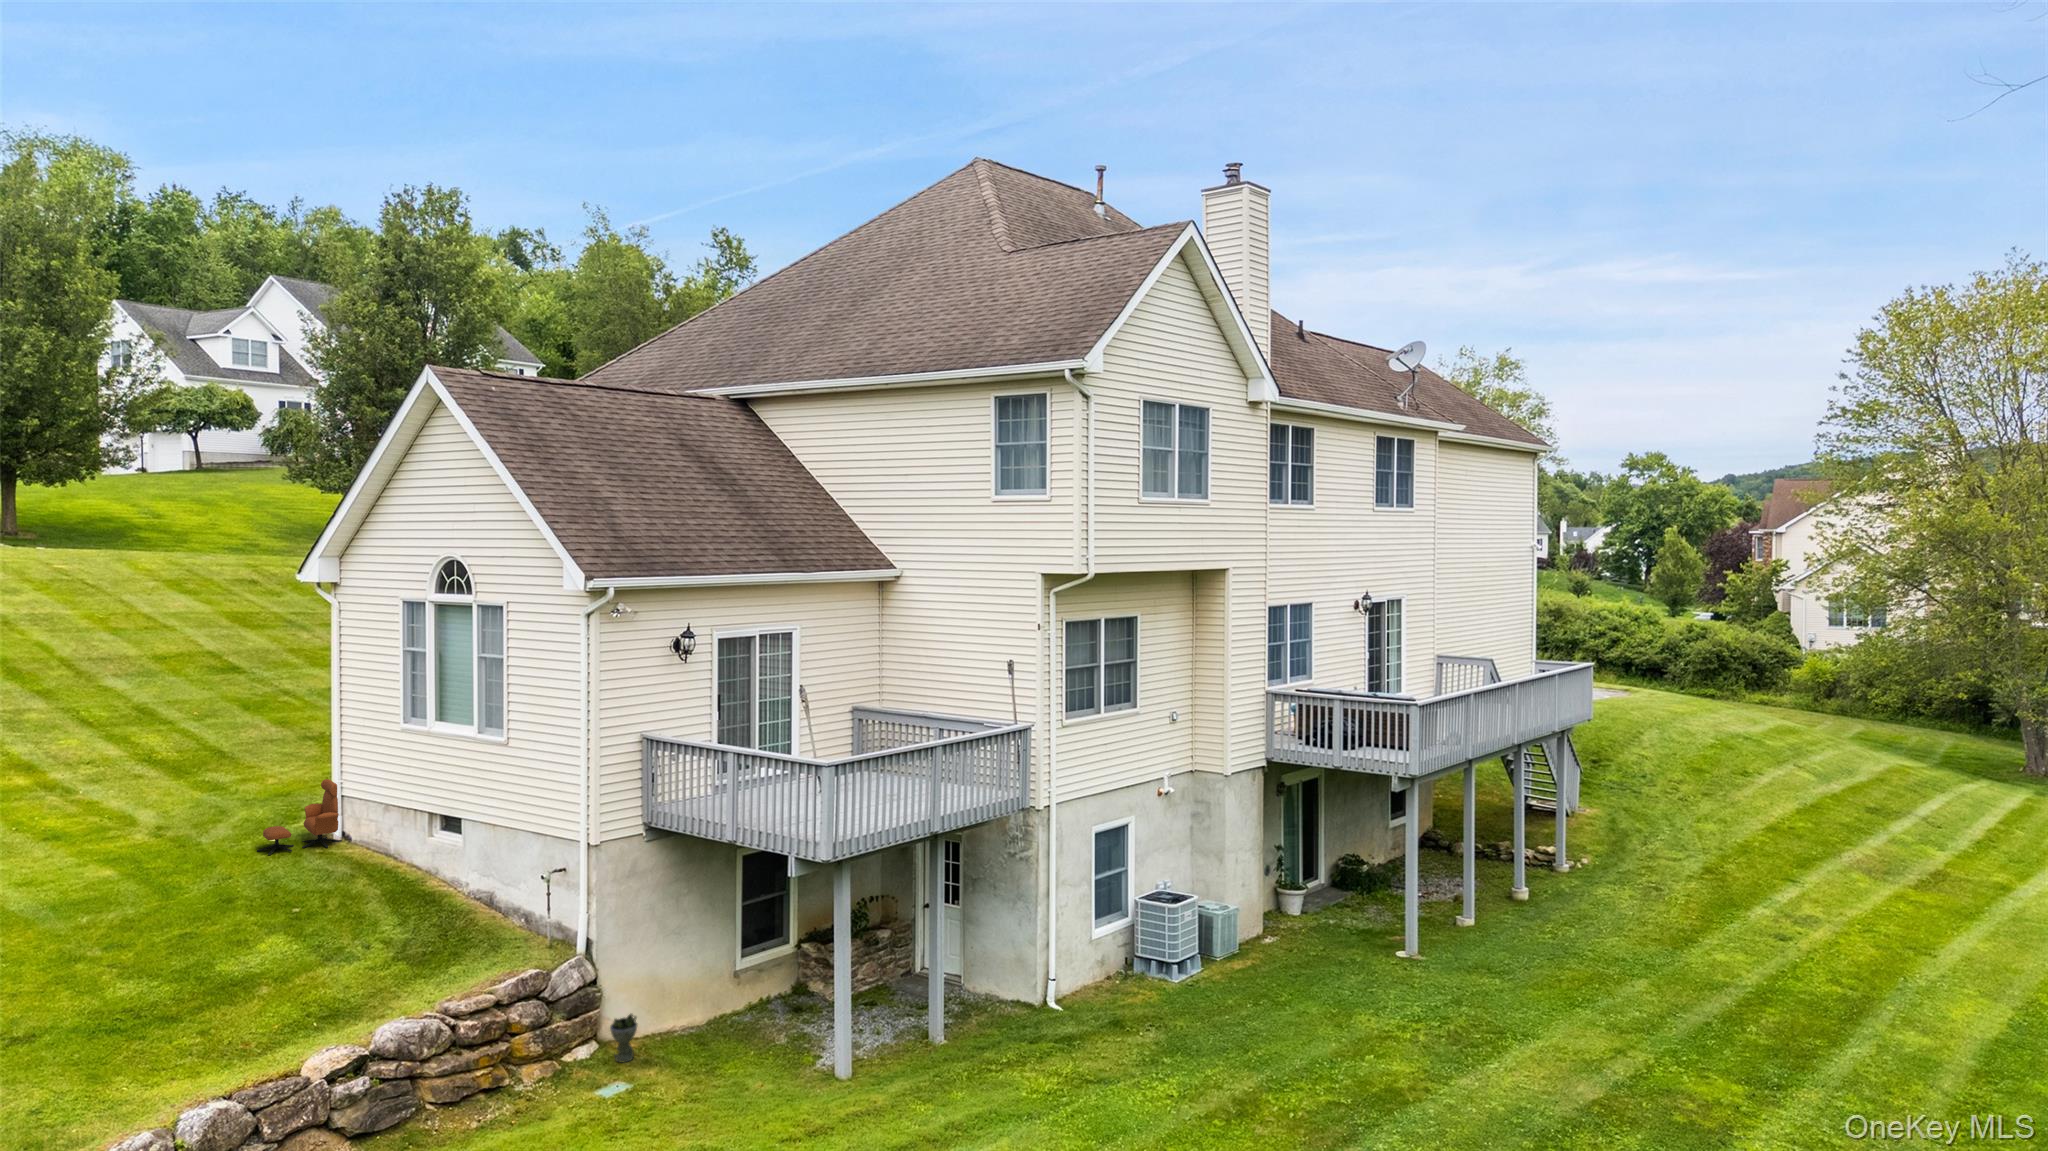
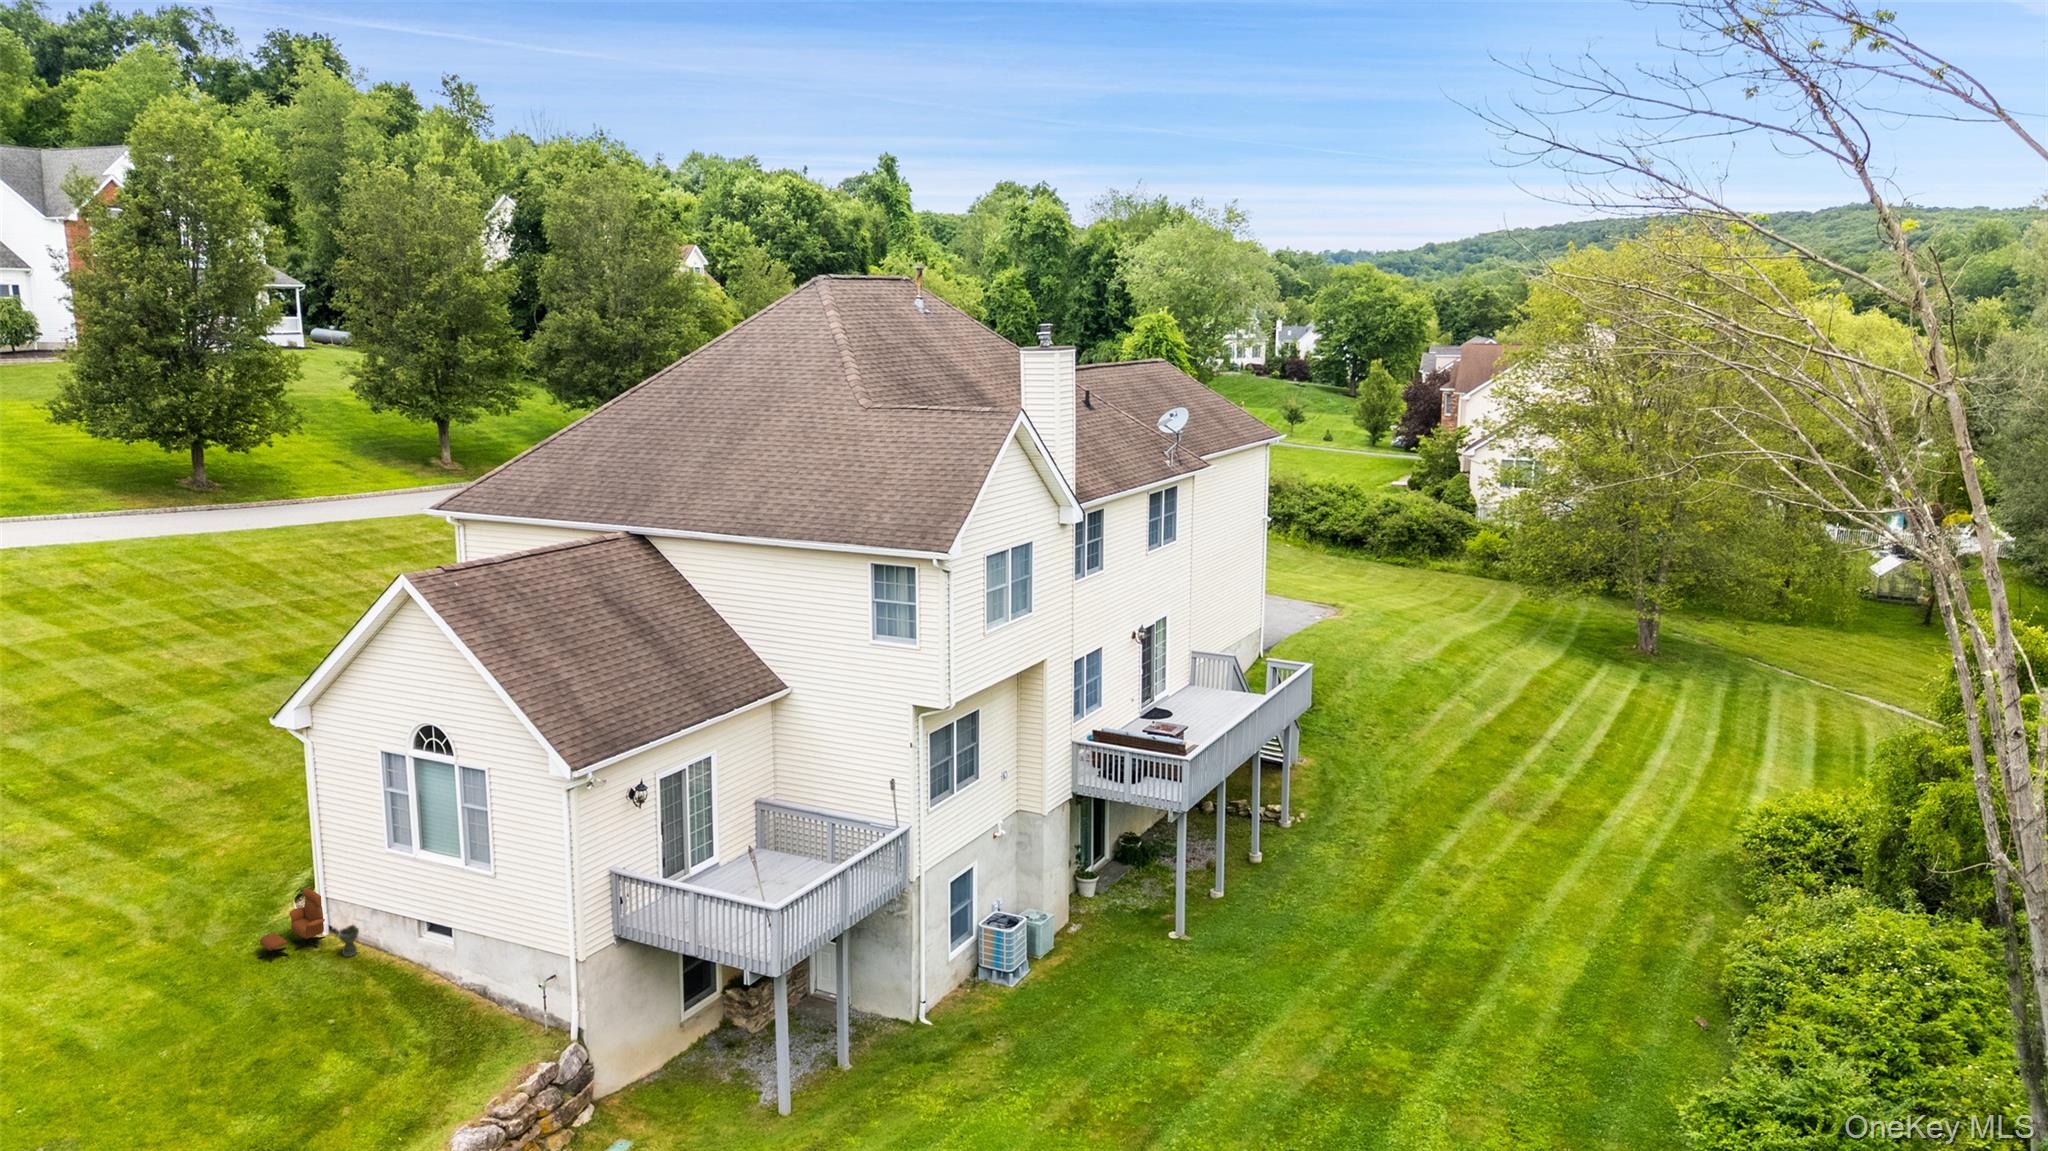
planter: present [610,1014,637,1063] -> present [338,925,359,957]

